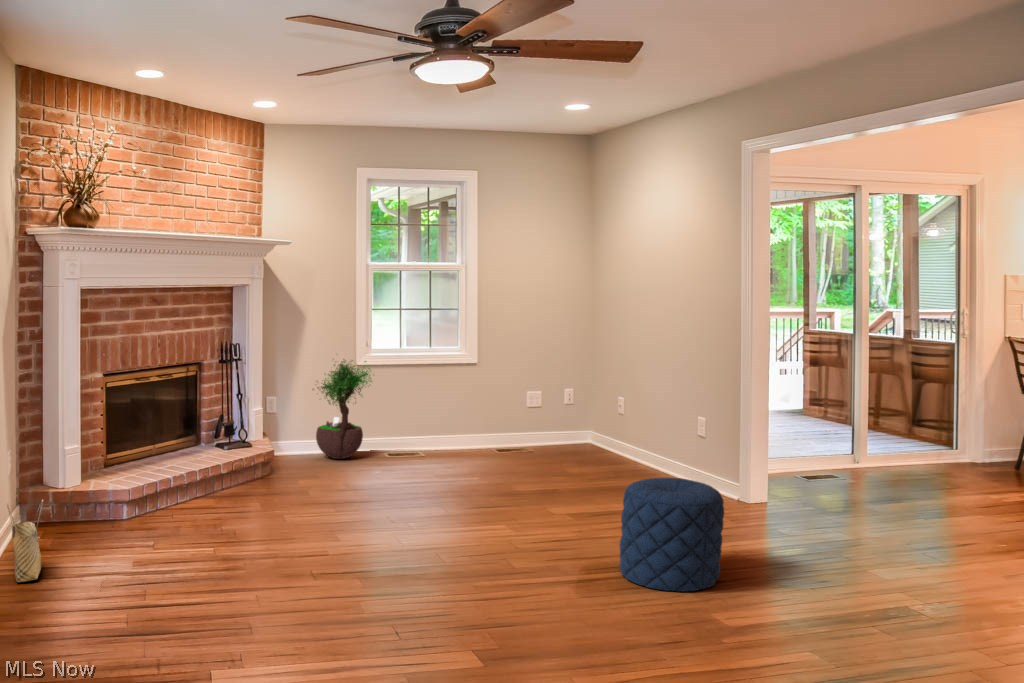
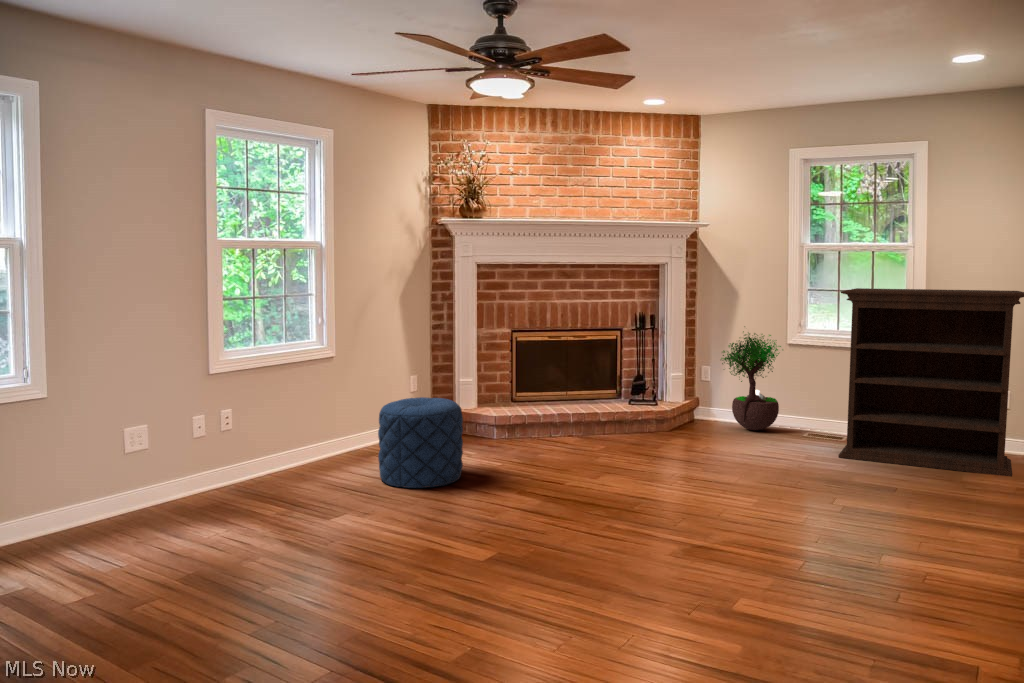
bookshelf: none [436,314,586,470] -> present [838,288,1024,477]
pouf: present [619,478,724,591] -> present [378,397,463,488]
woven basket: present [7,500,43,582] -> none [327,404,360,459]

